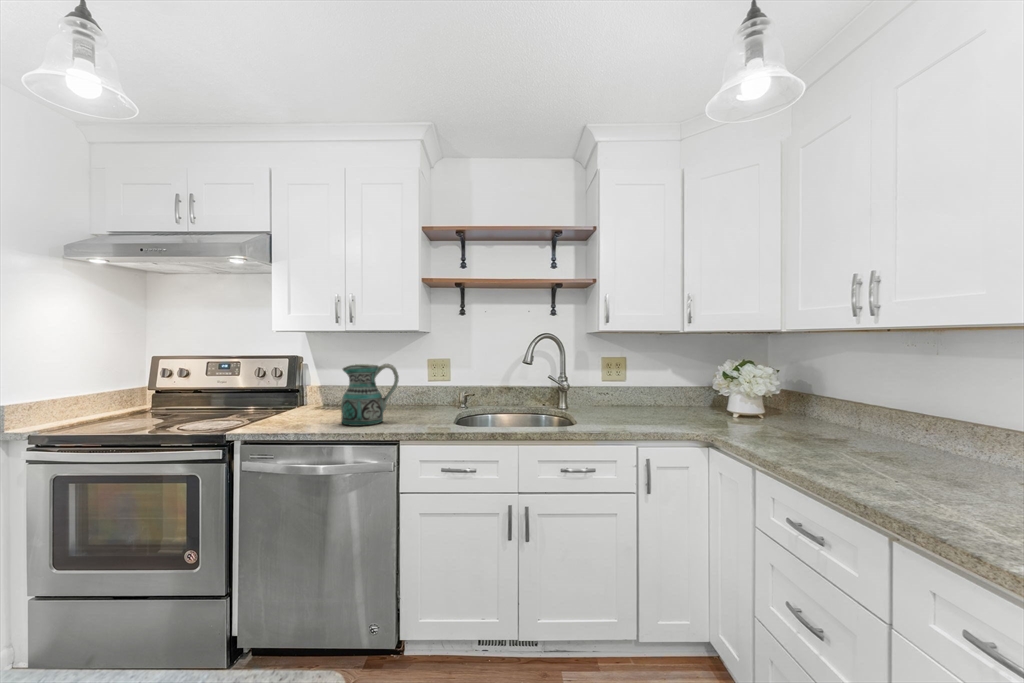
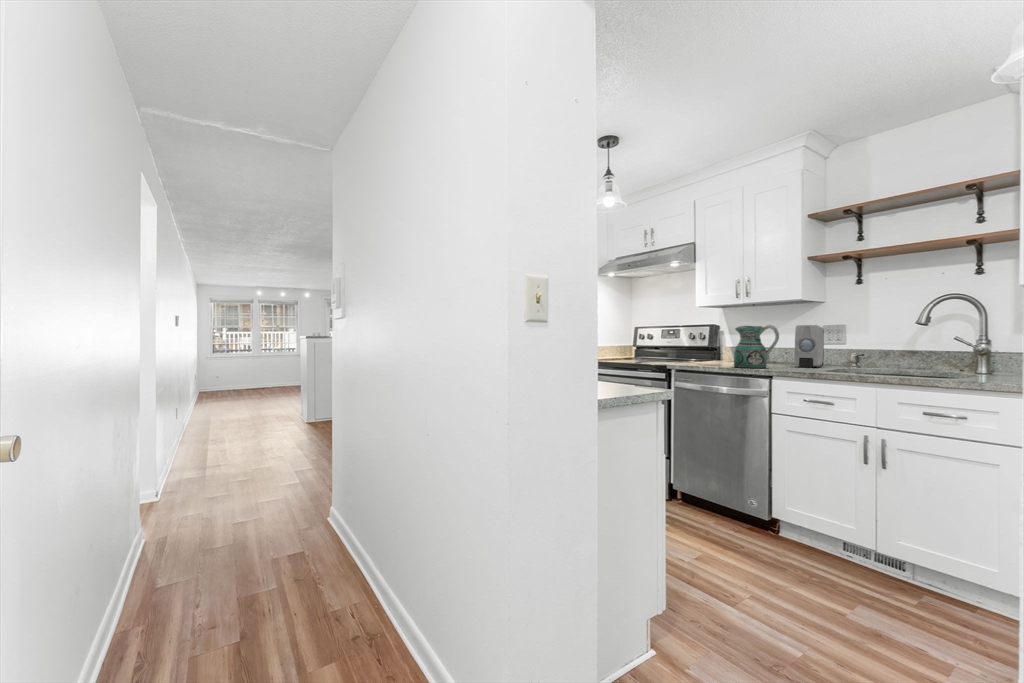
soap dispenser: none [408,361,432,413] -> present [795,325,824,368]

